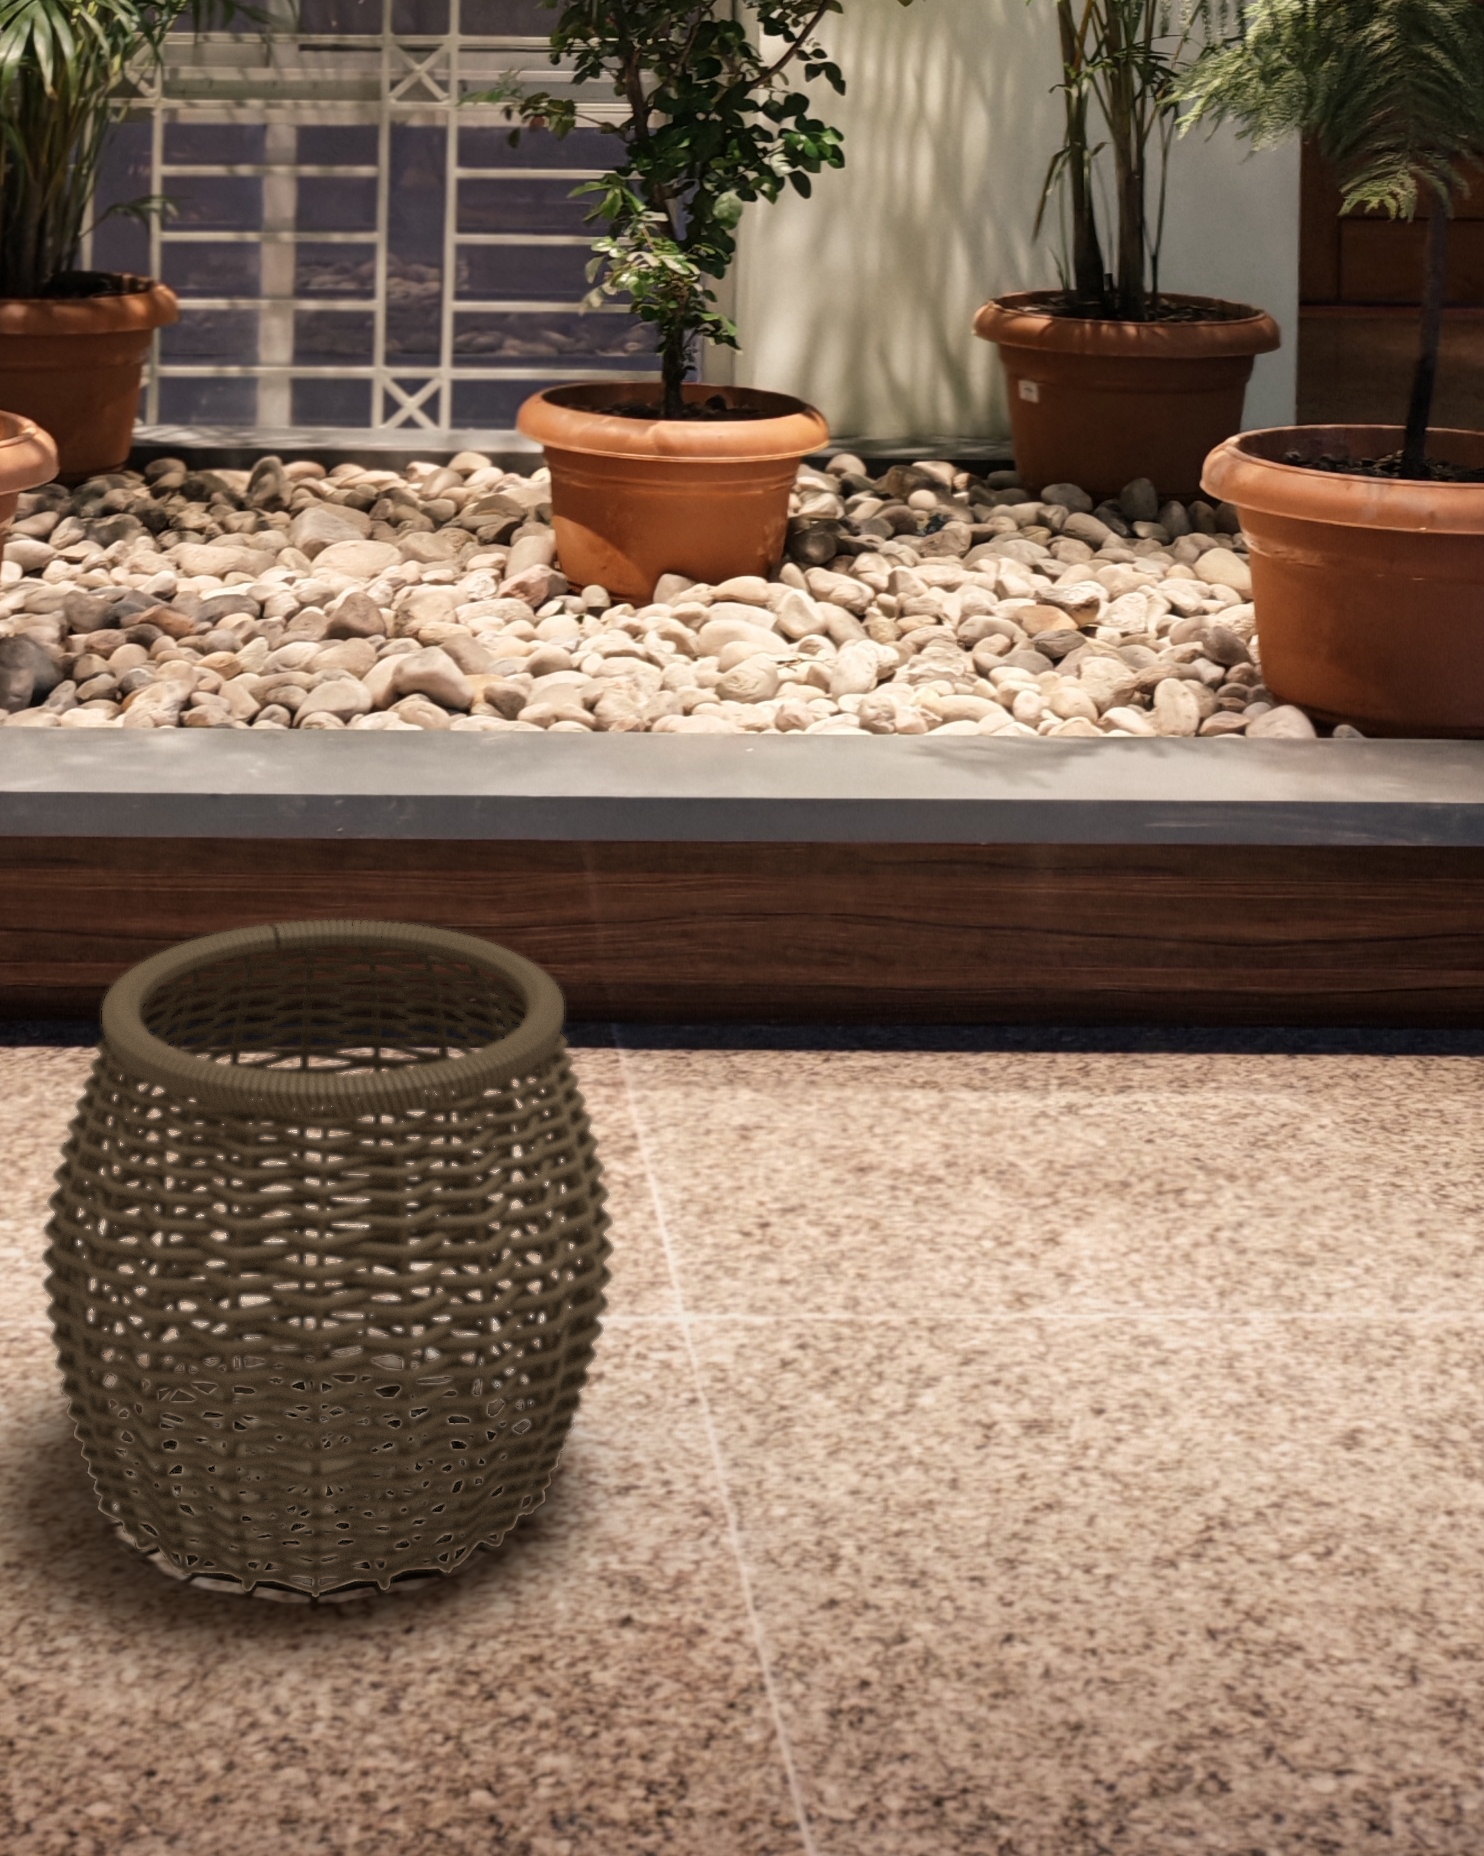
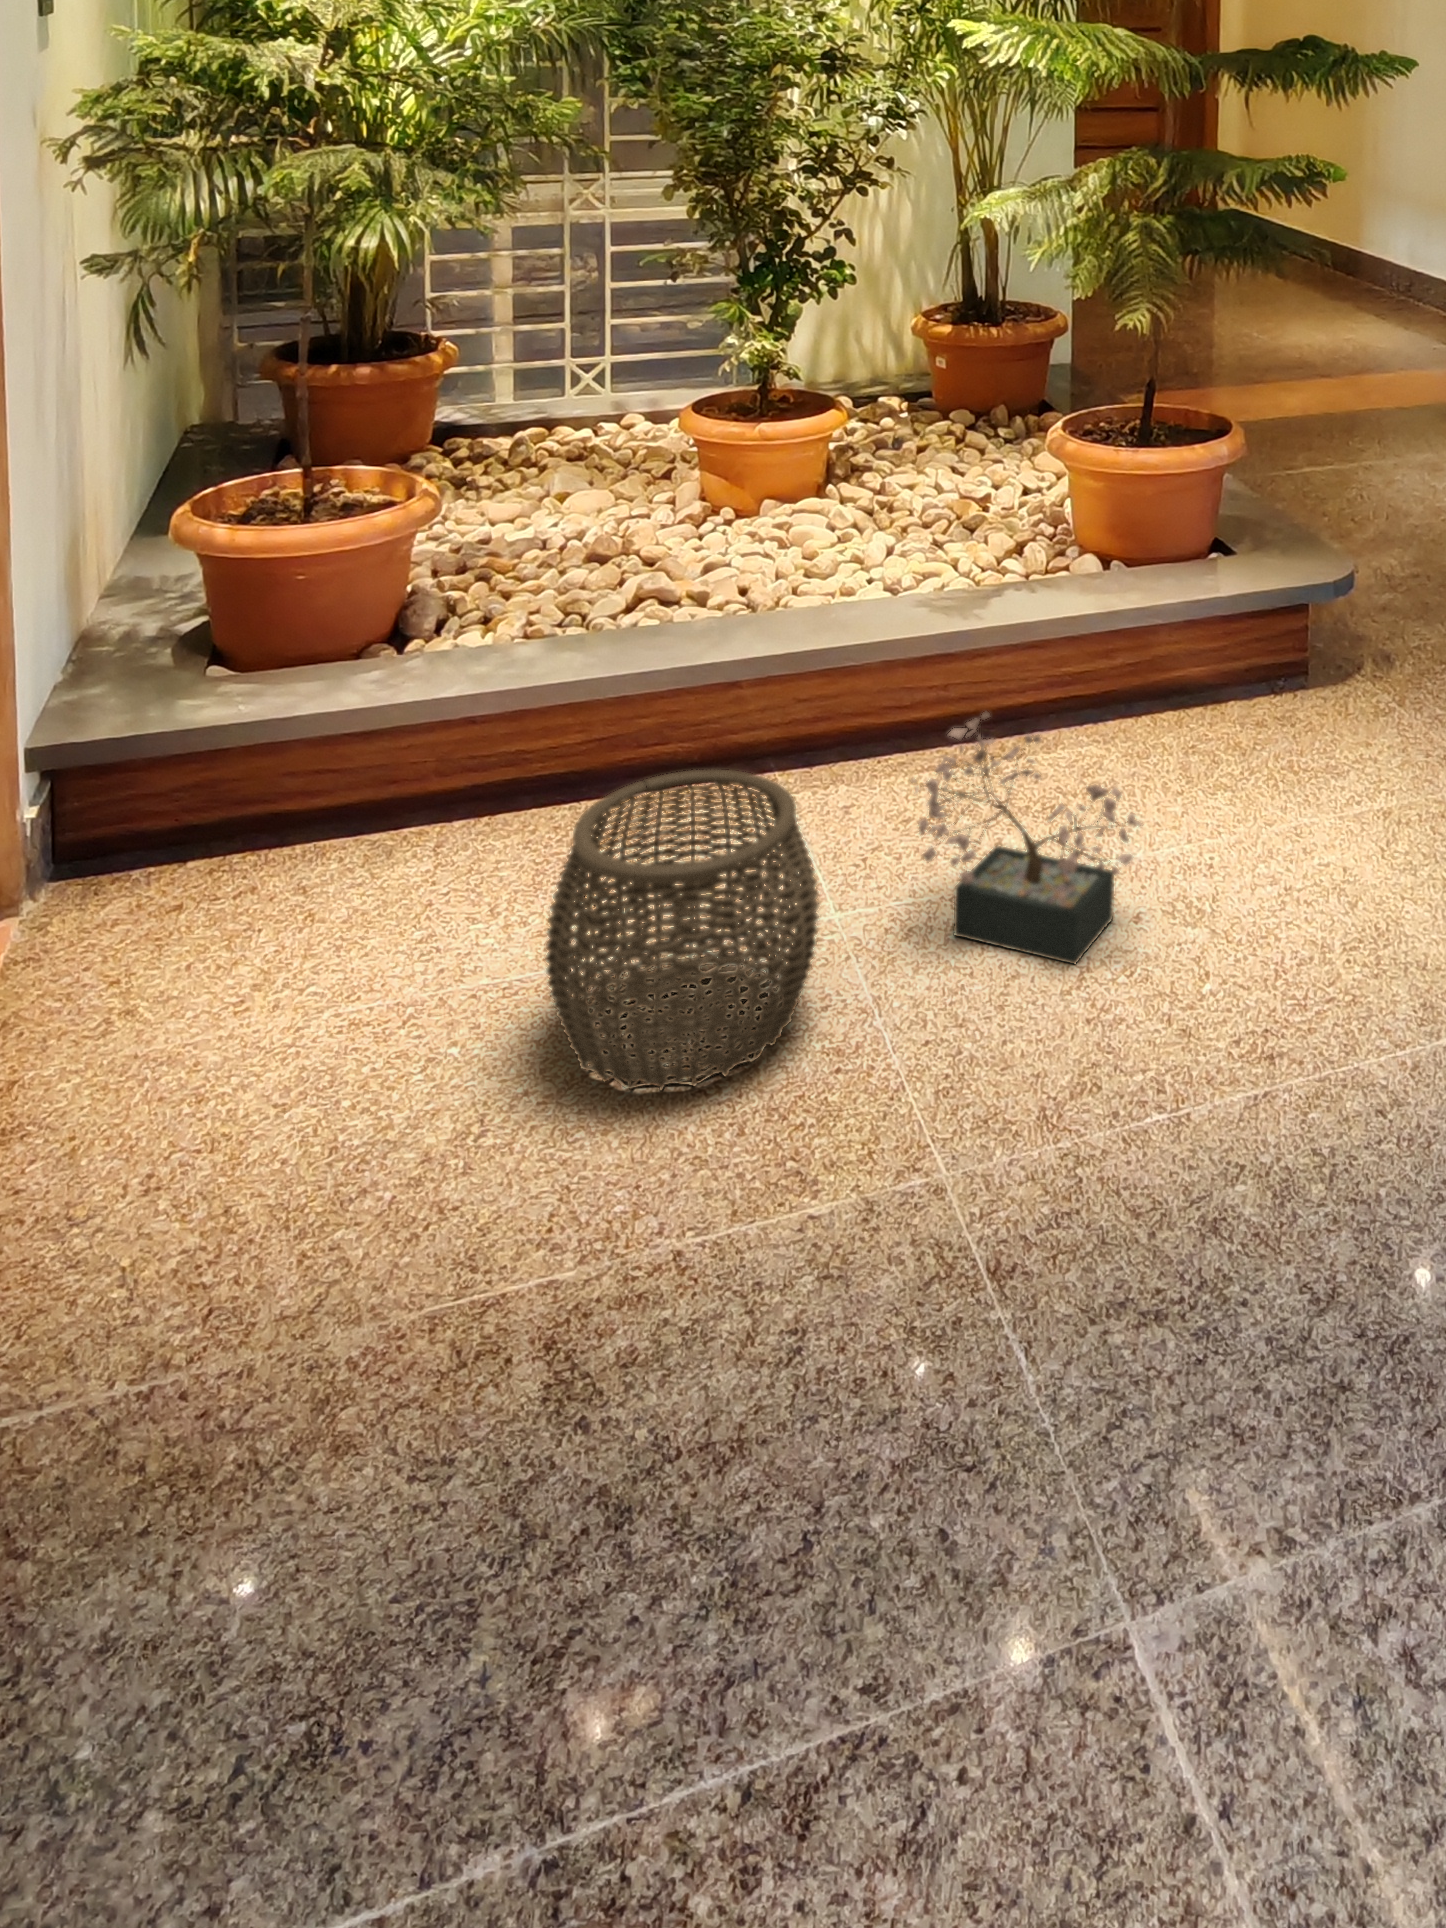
decorative plant: none [833,906,1377,1512] -> present [912,712,1141,964]

